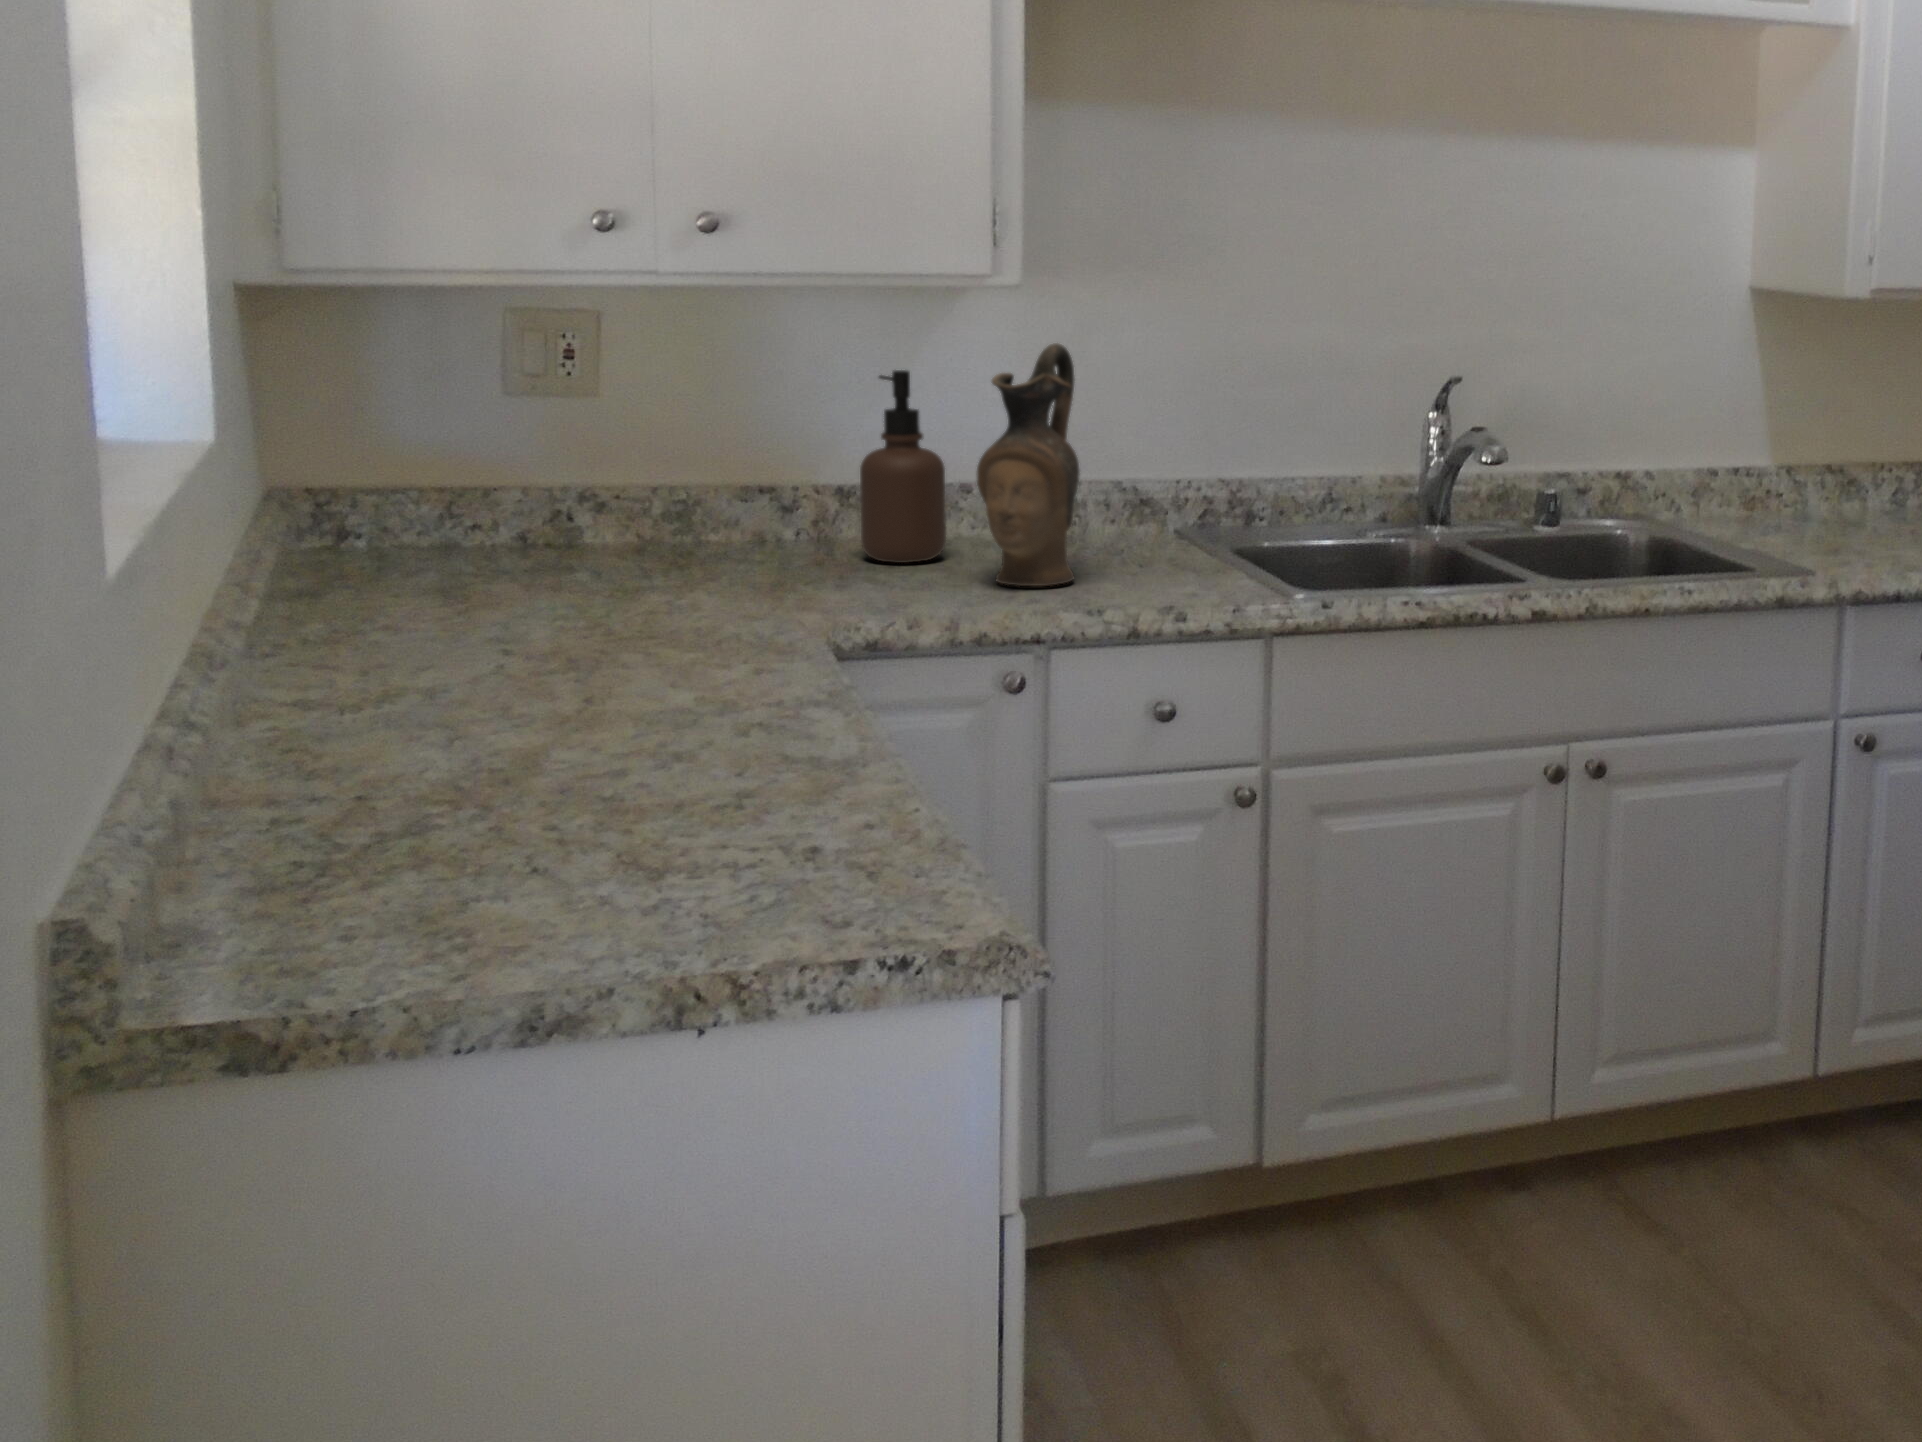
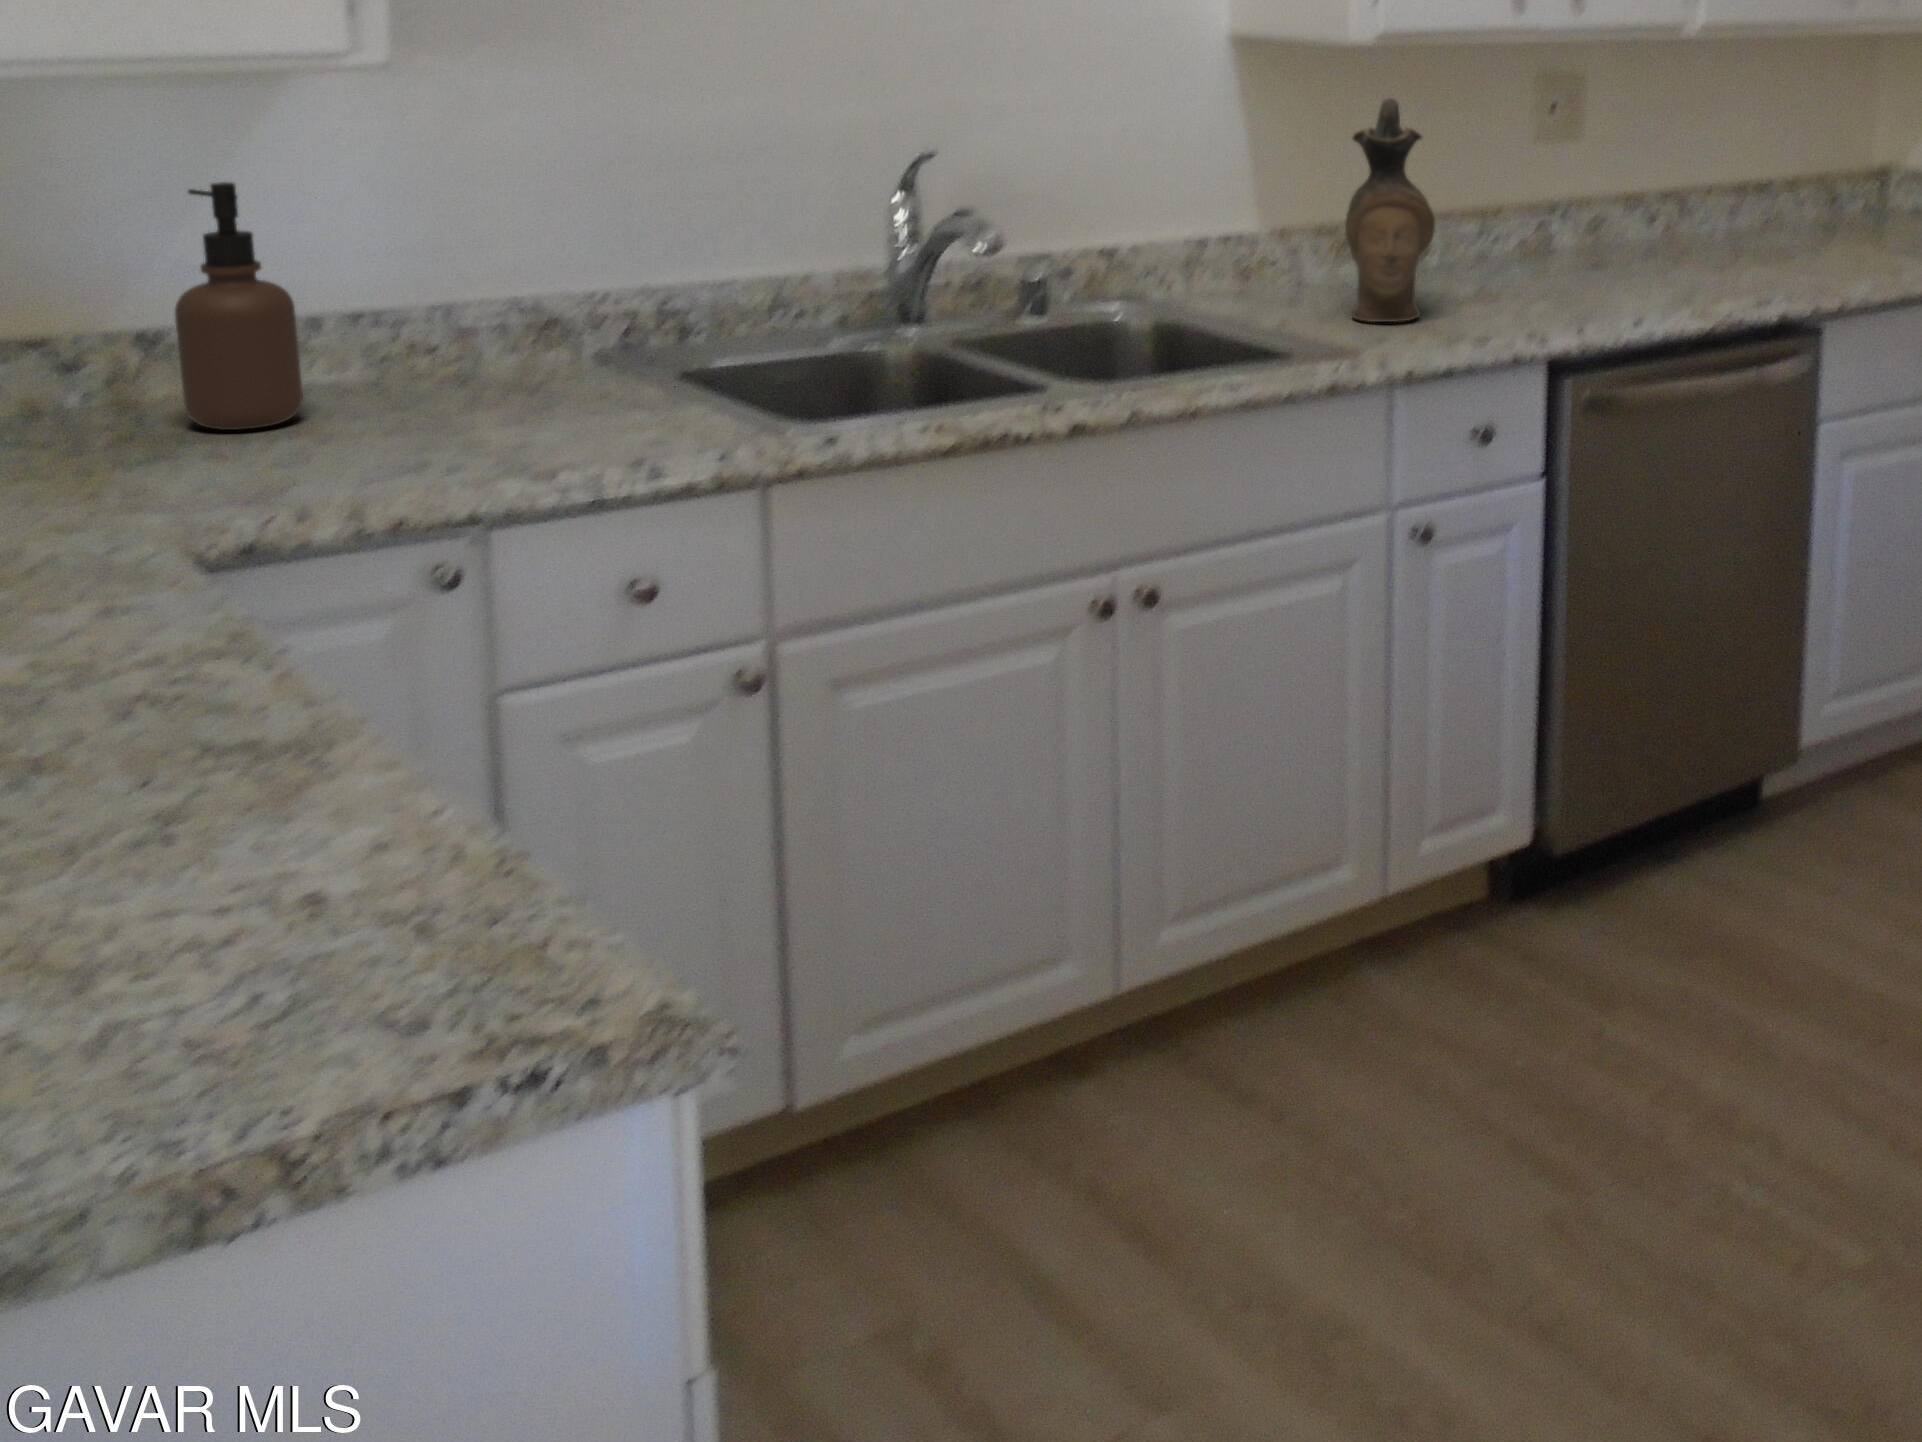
ceramic pitcher: present [977,343,1080,586] -> present [1345,98,1435,322]

